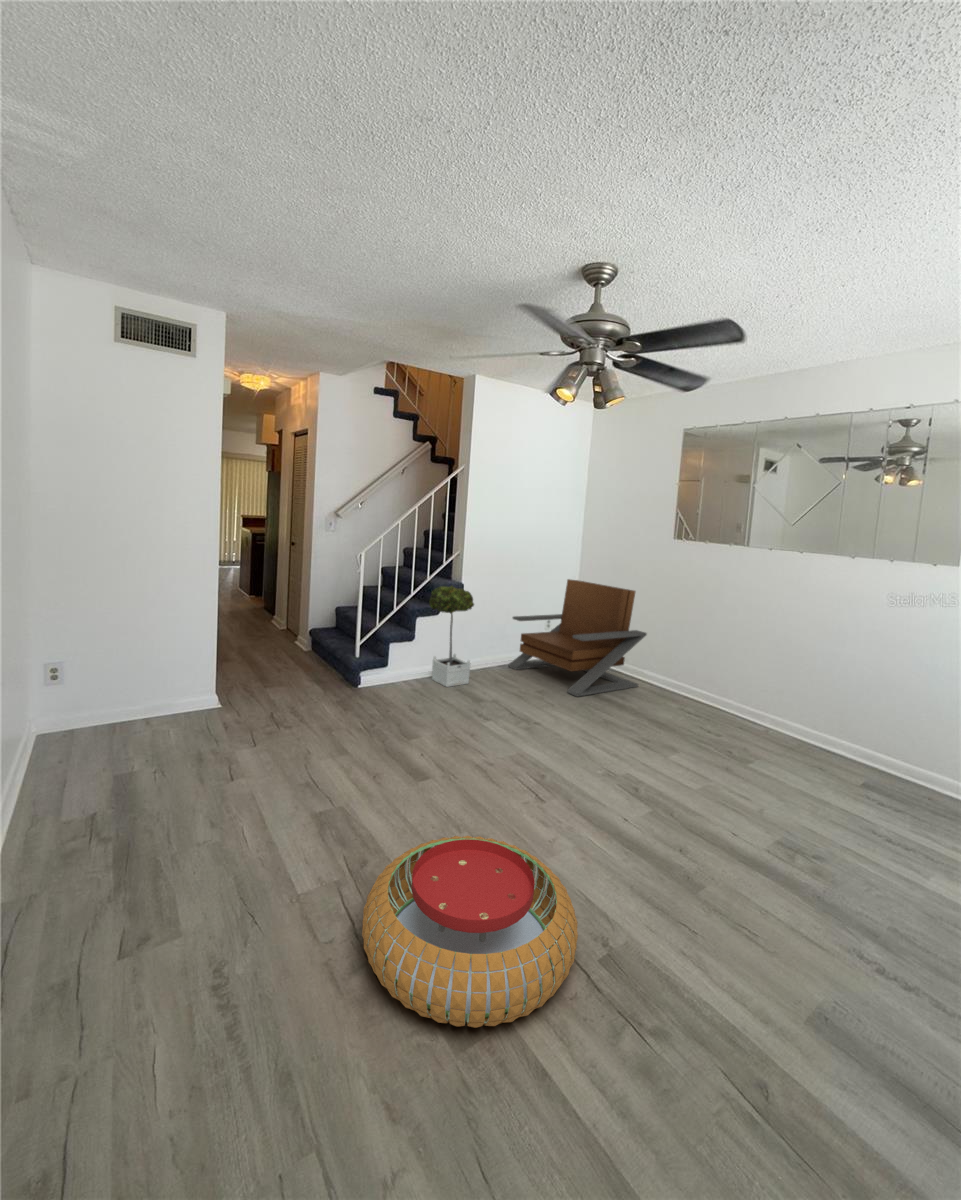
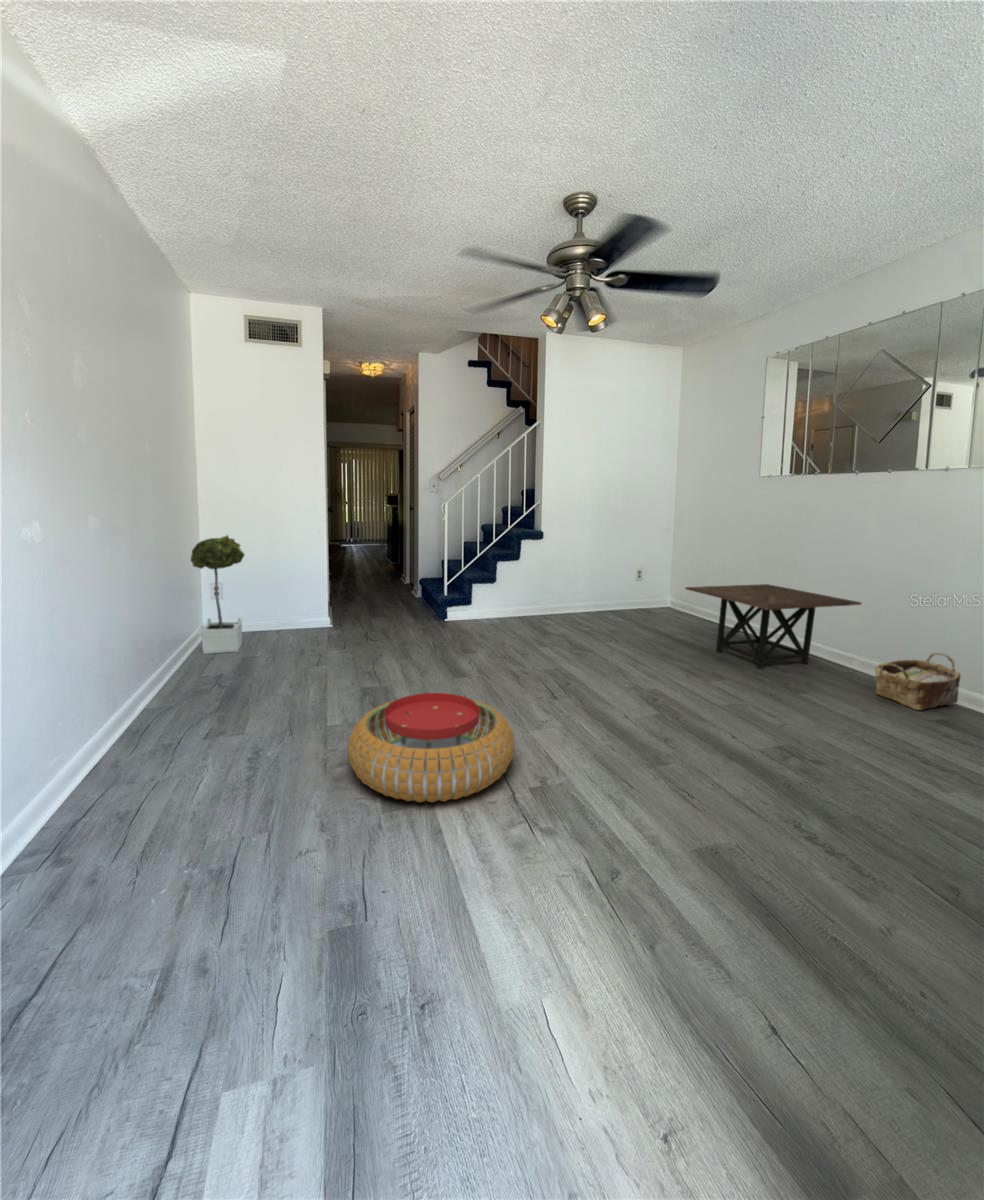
lounge chair: present [509,579,647,696] -> none [590,526,723,633]
potted tree: present [429,586,474,687] -> present [191,535,244,654]
side table: none [630,646,793,739] -> present [686,584,861,668]
woven basket: none [822,723,894,783] -> present [875,653,961,710]

